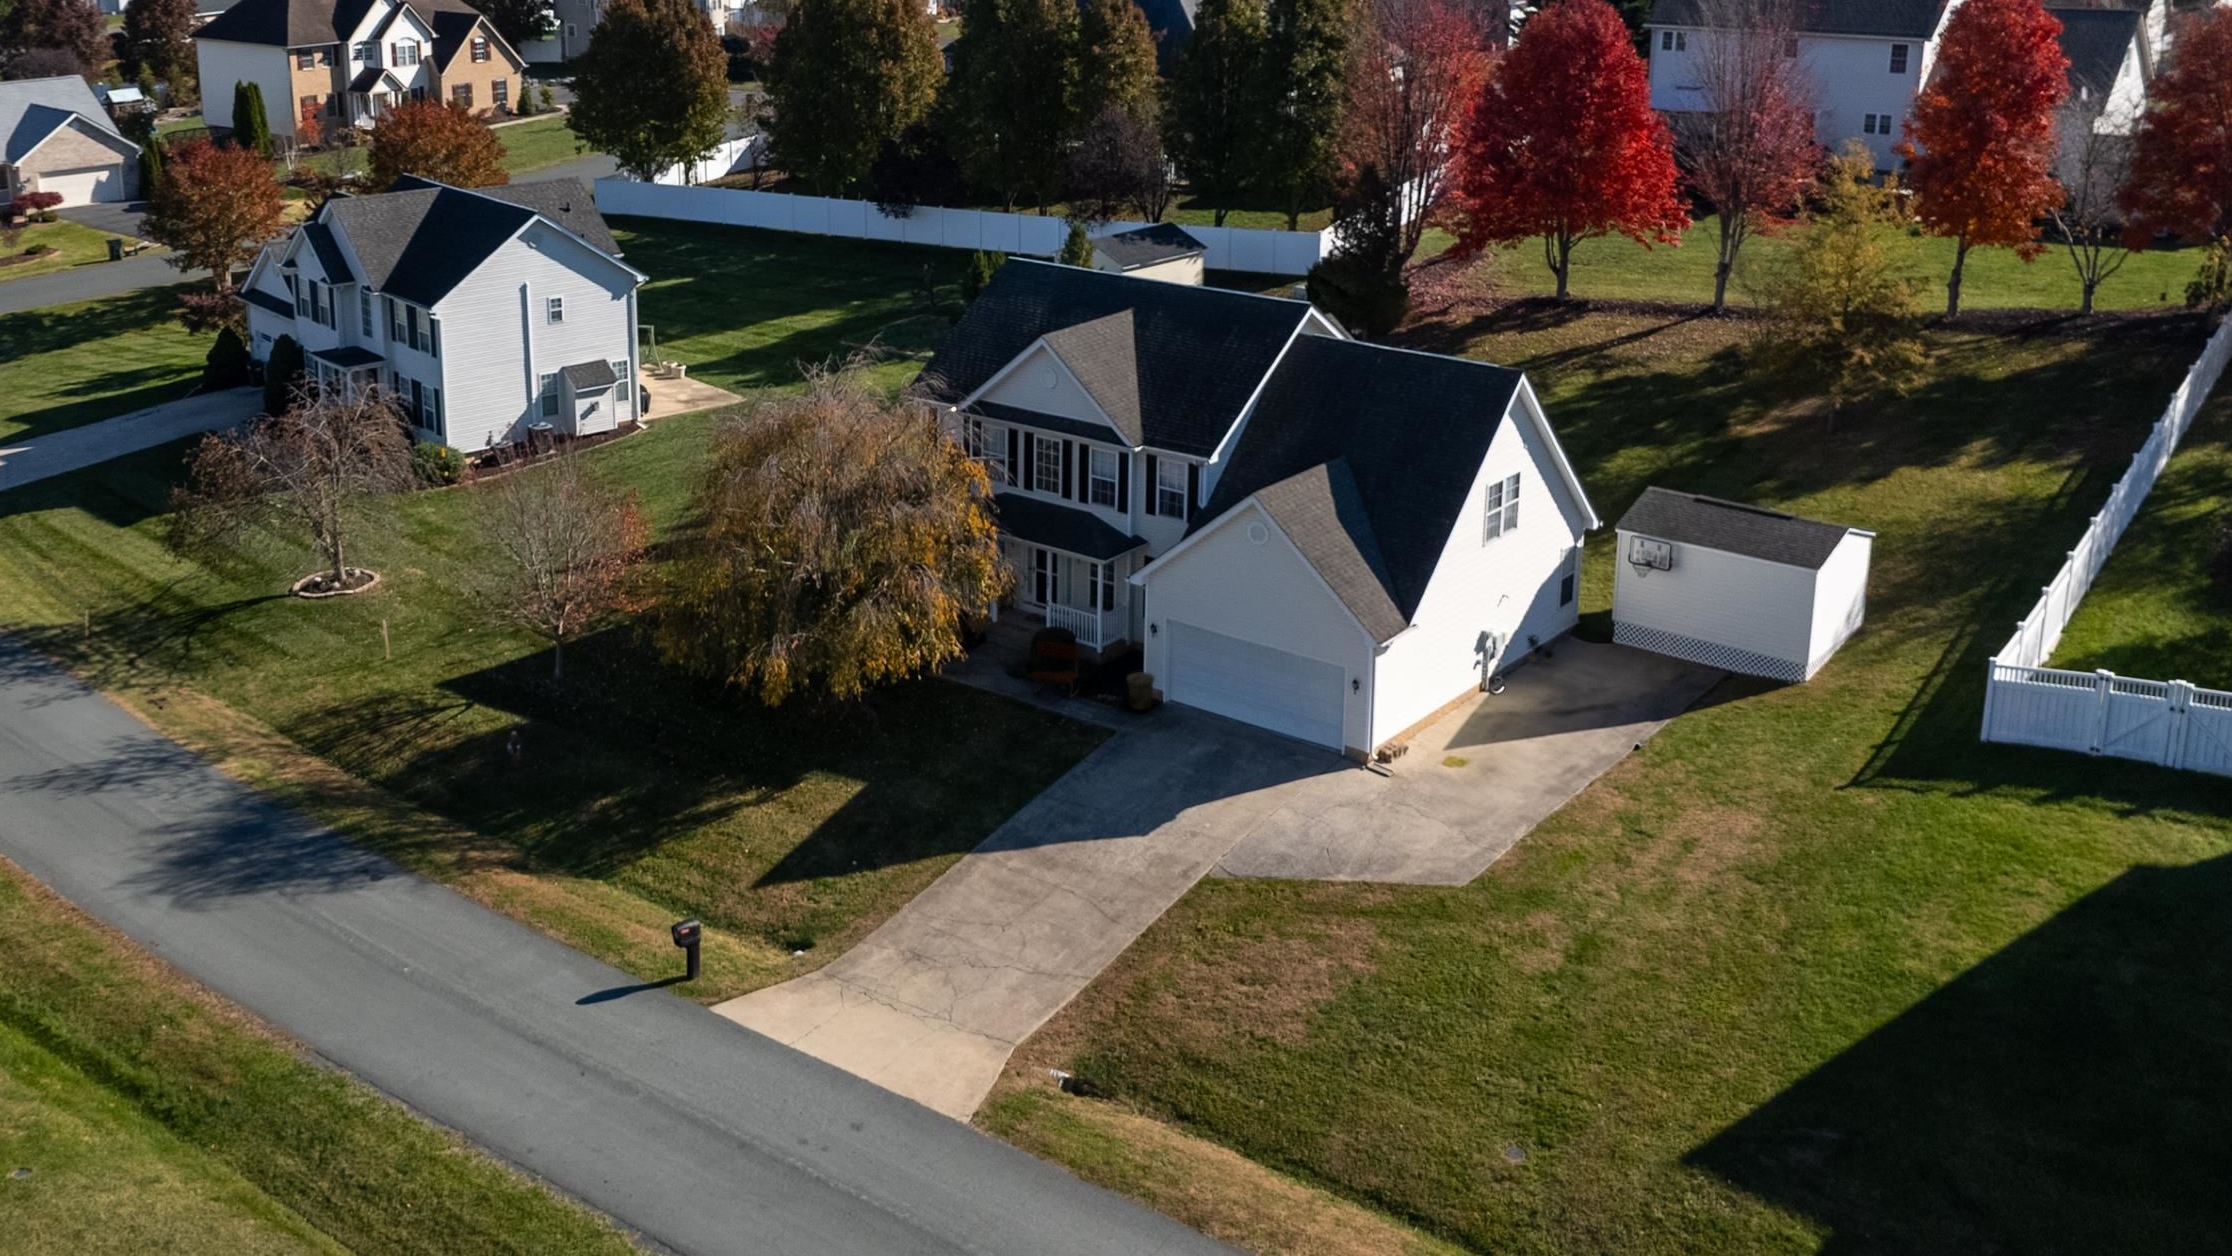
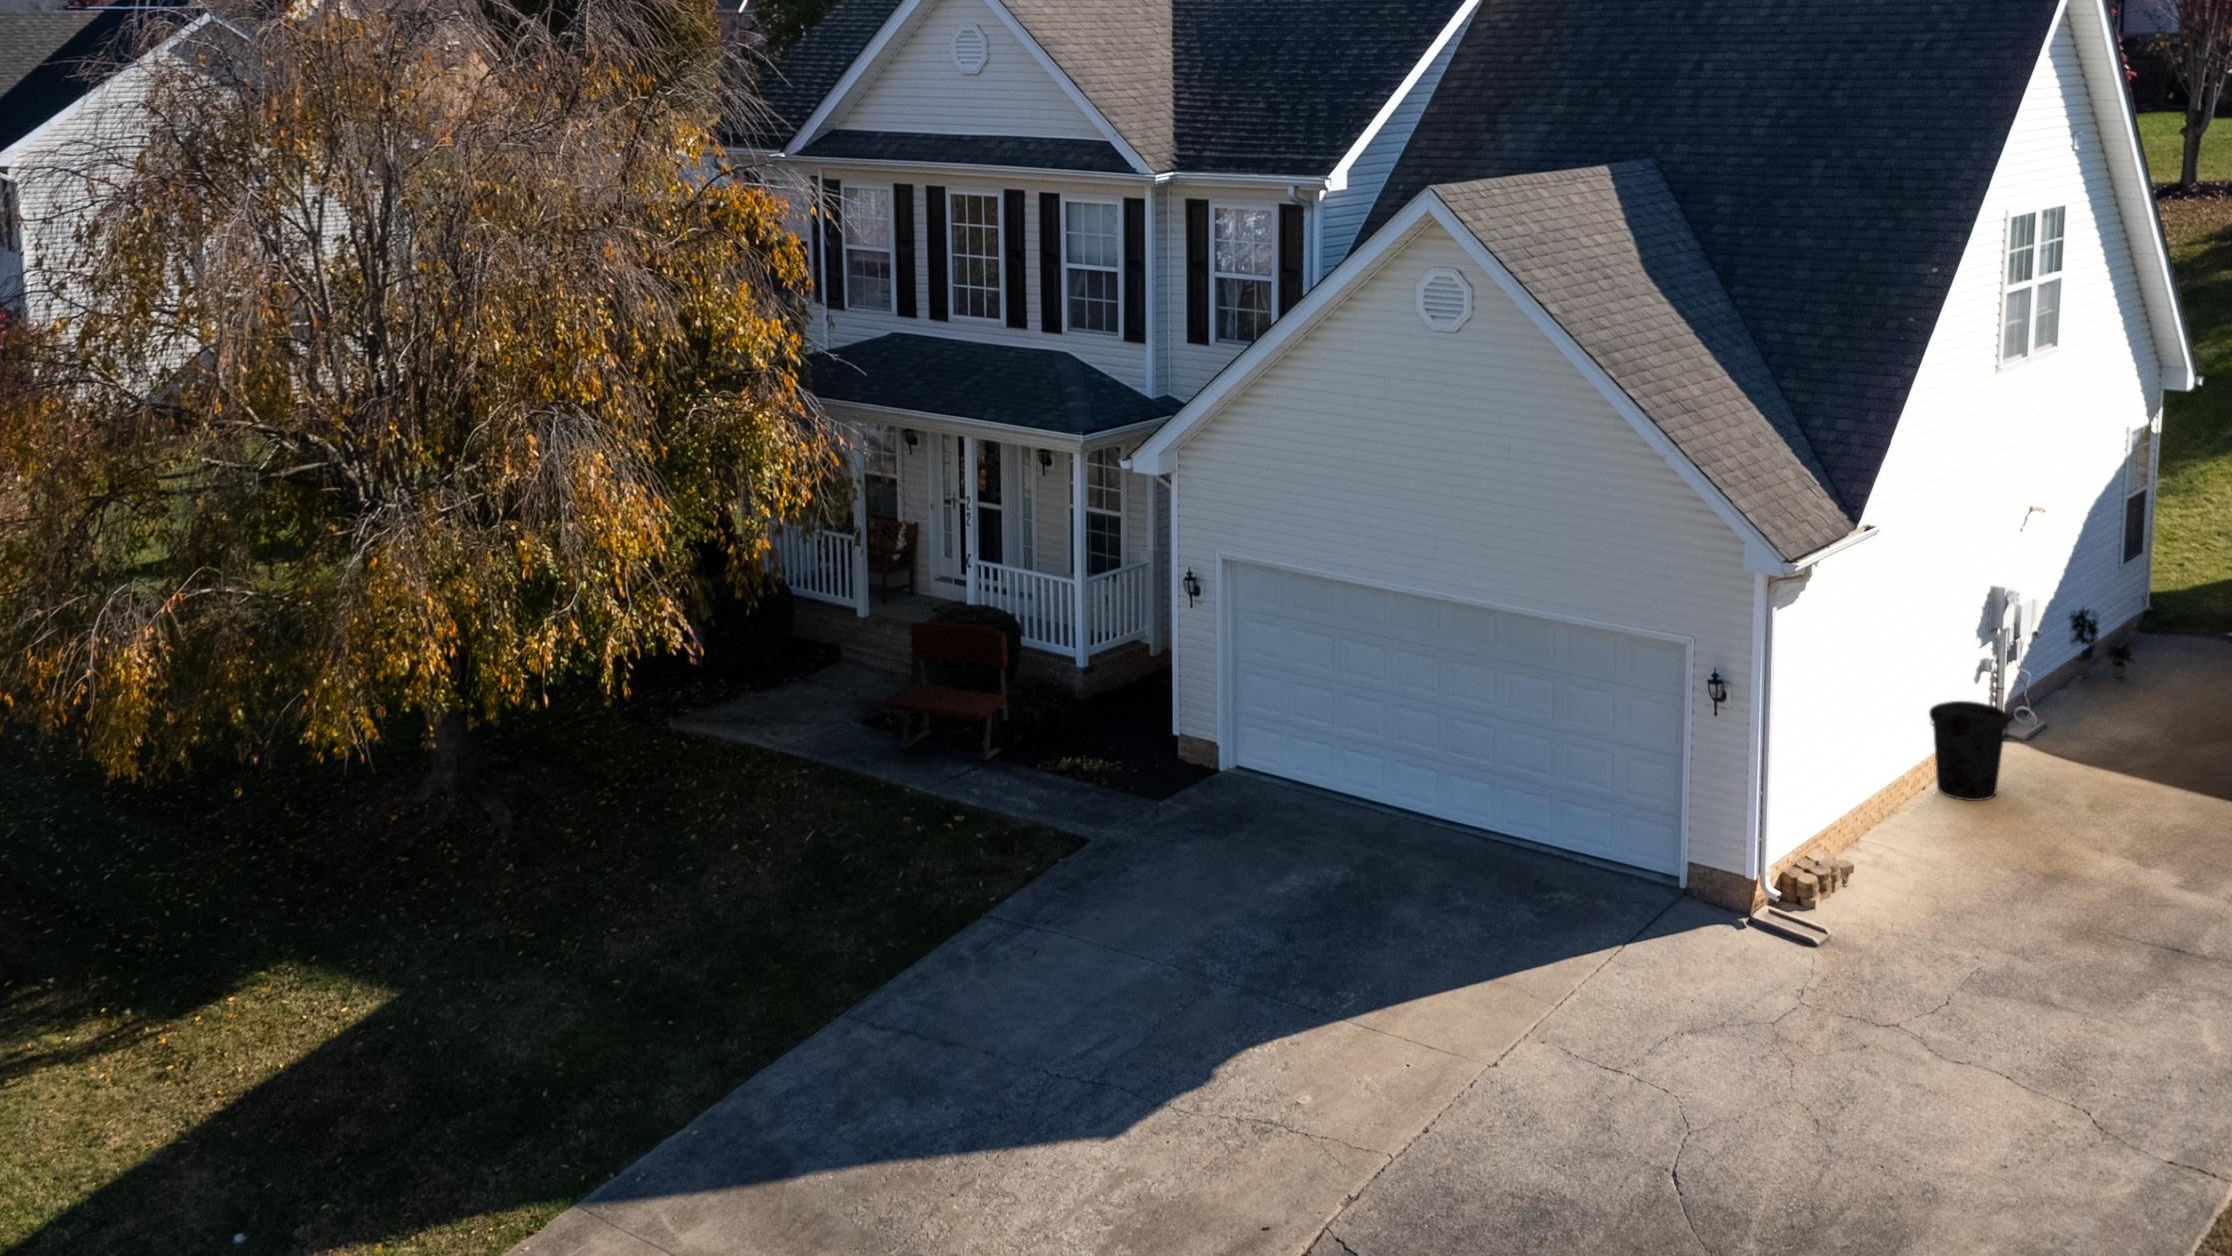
trash can: present [1127,672,1154,710] -> present [1929,701,2010,801]

